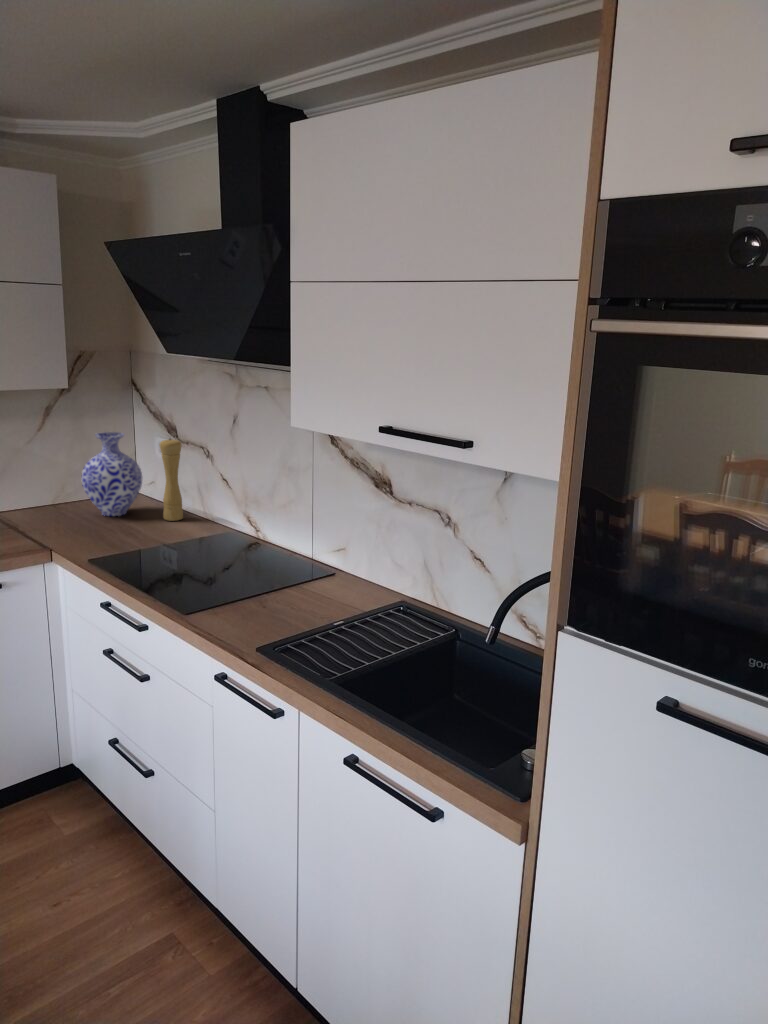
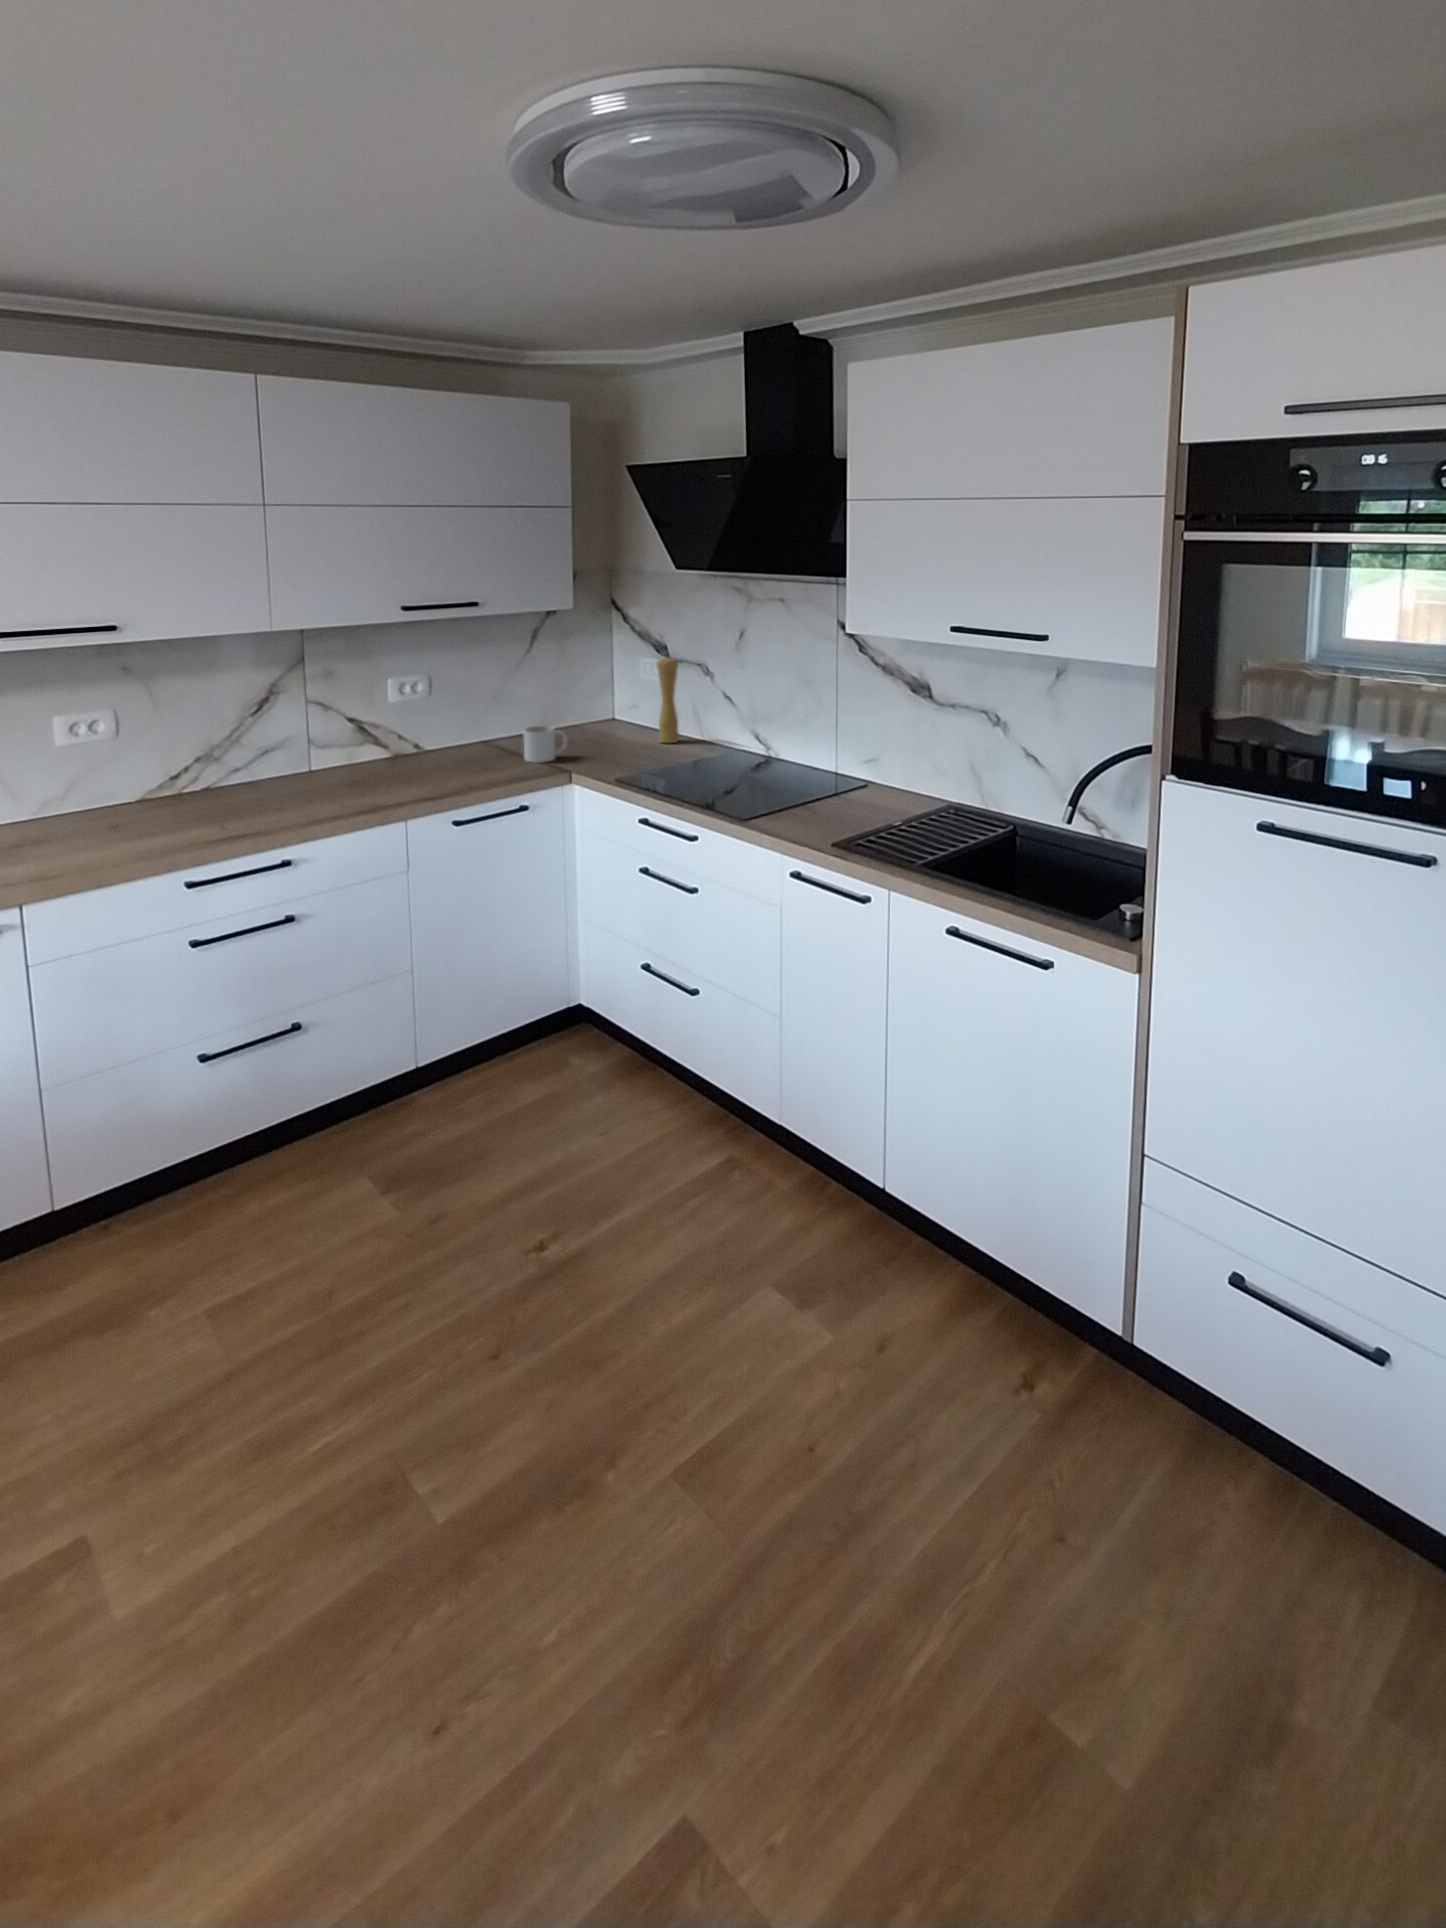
vase: present [82,432,142,516] -> none [572,653,633,741]
mug: none [16,502,64,538] -> present [524,726,567,763]

